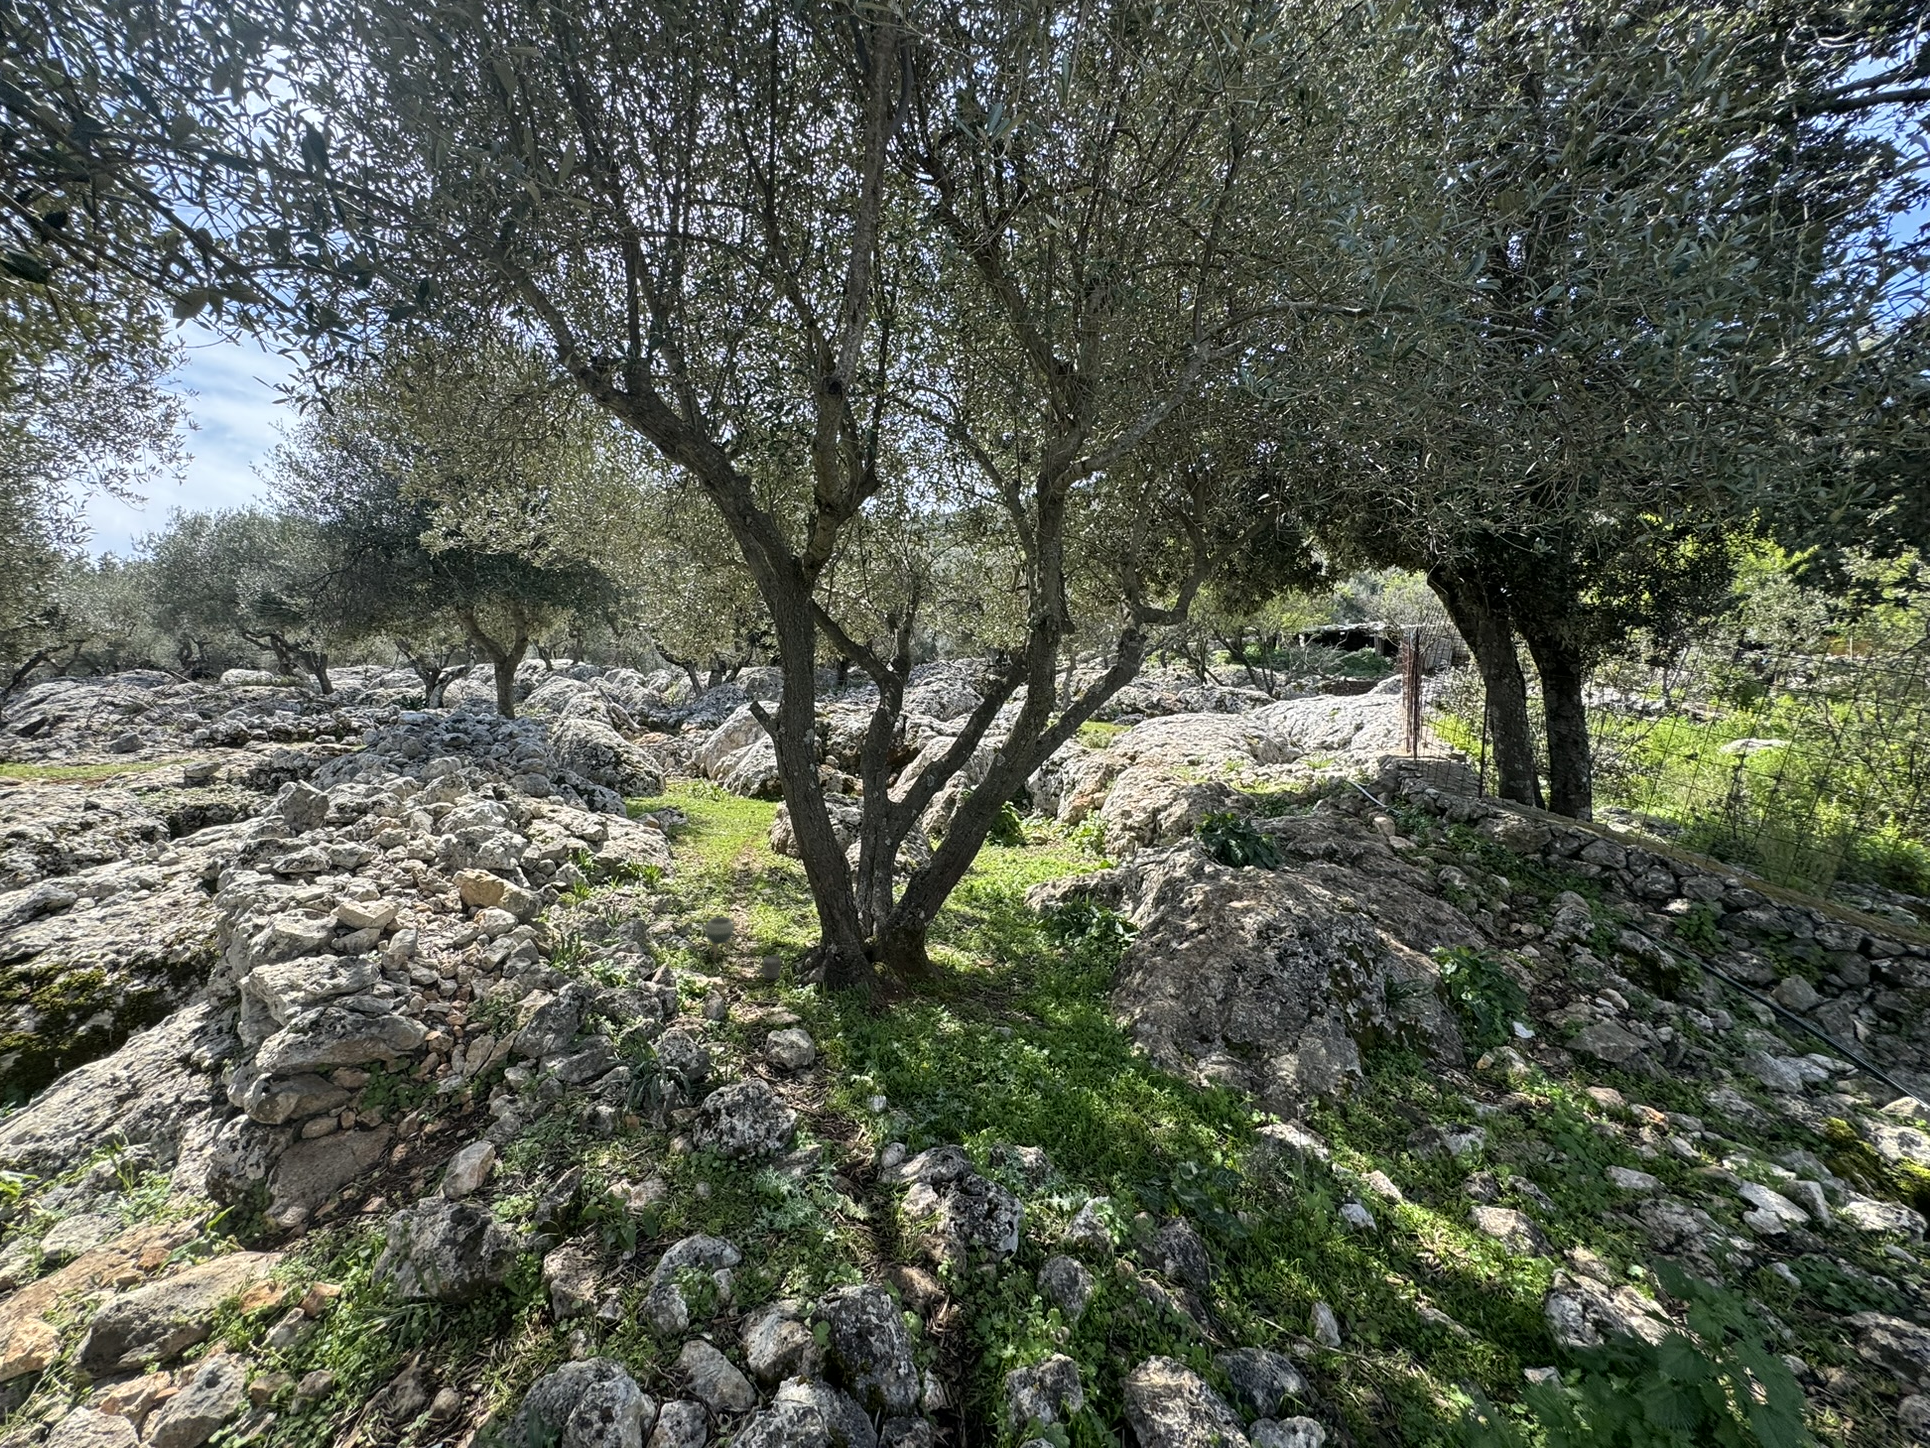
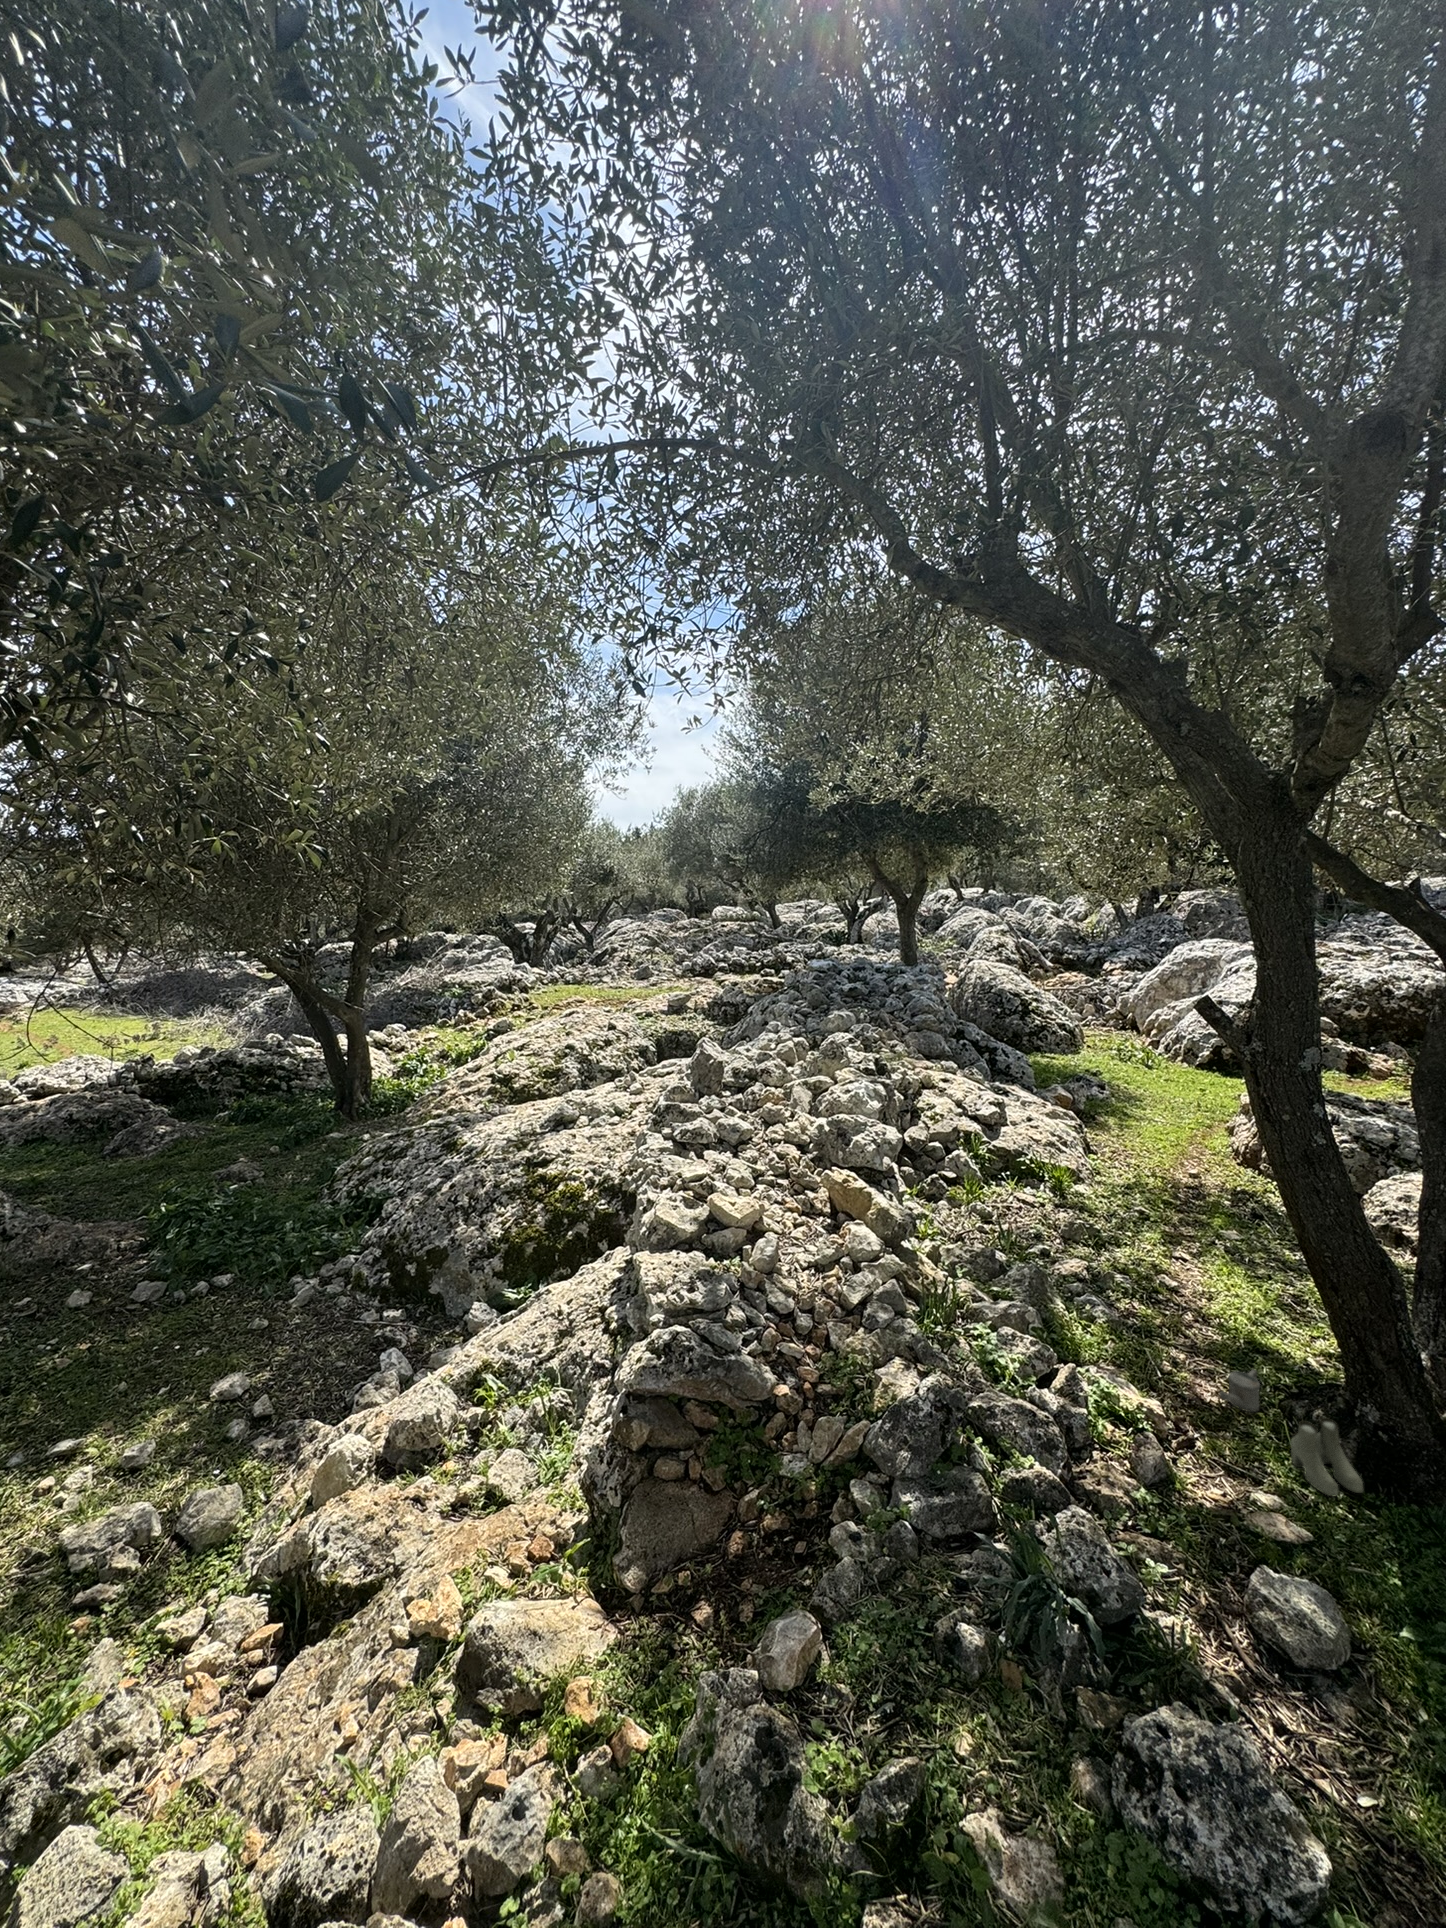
planter: present [705,917,734,958] -> none [1133,1282,1177,1342]
boots: none [796,963,831,1006] -> present [1291,1418,1363,1496]

